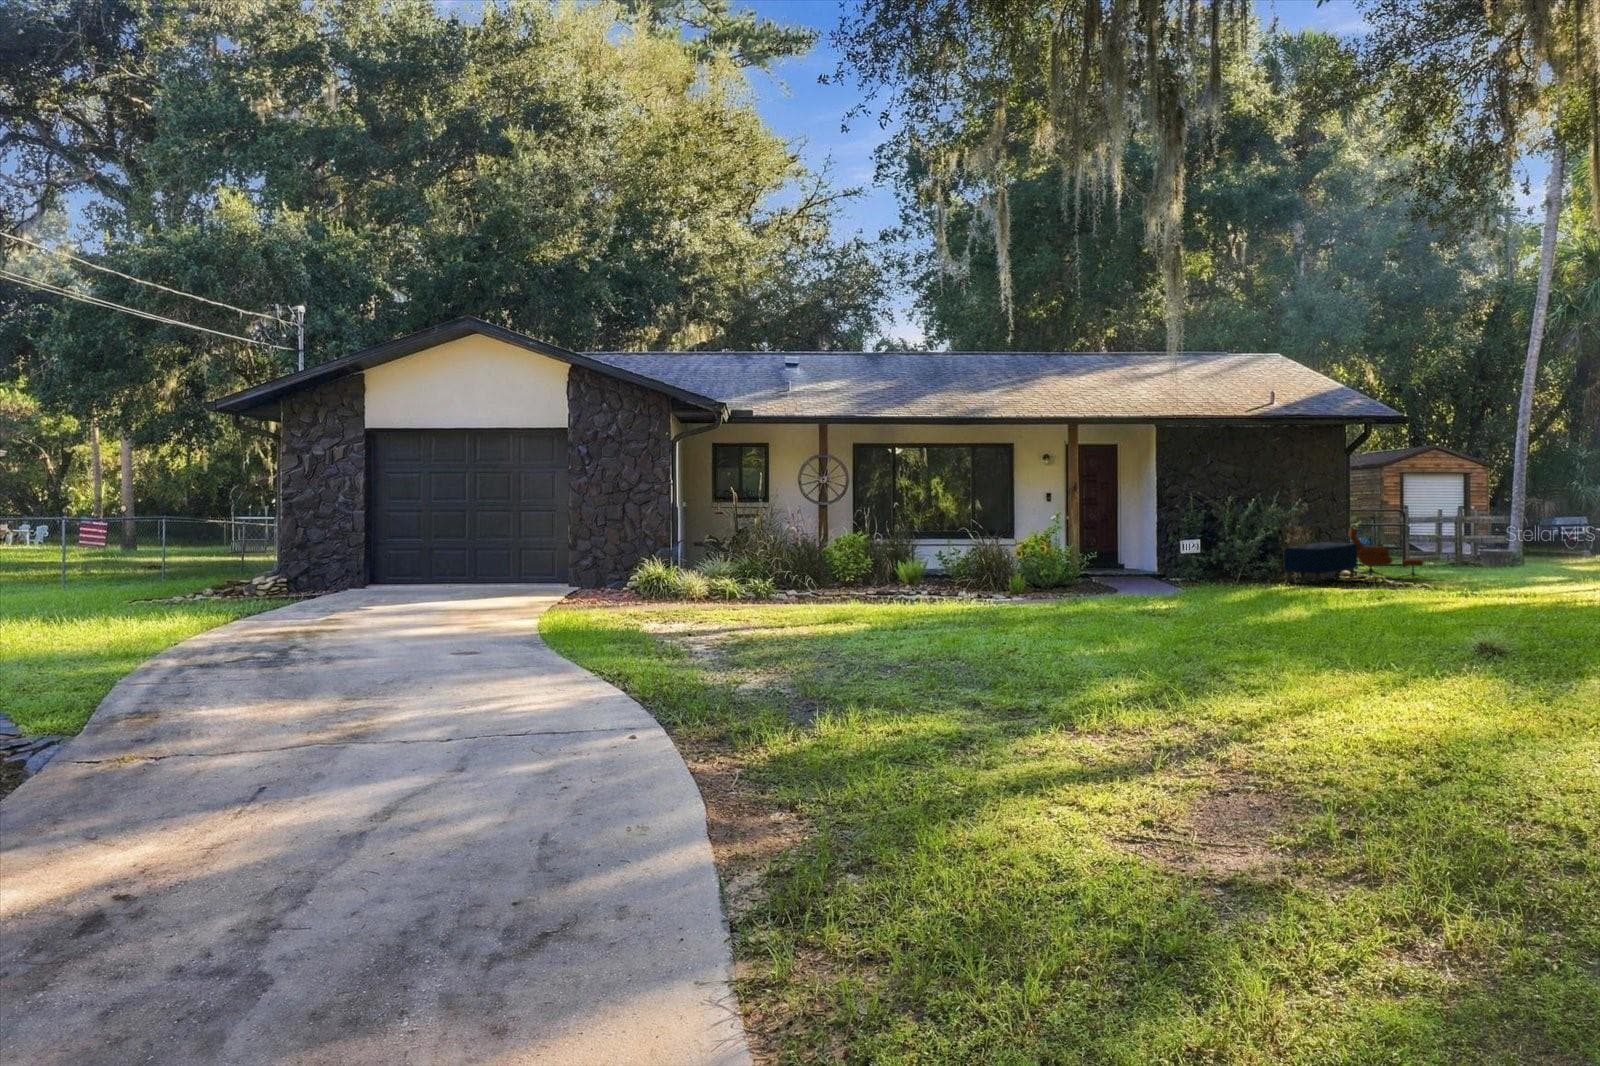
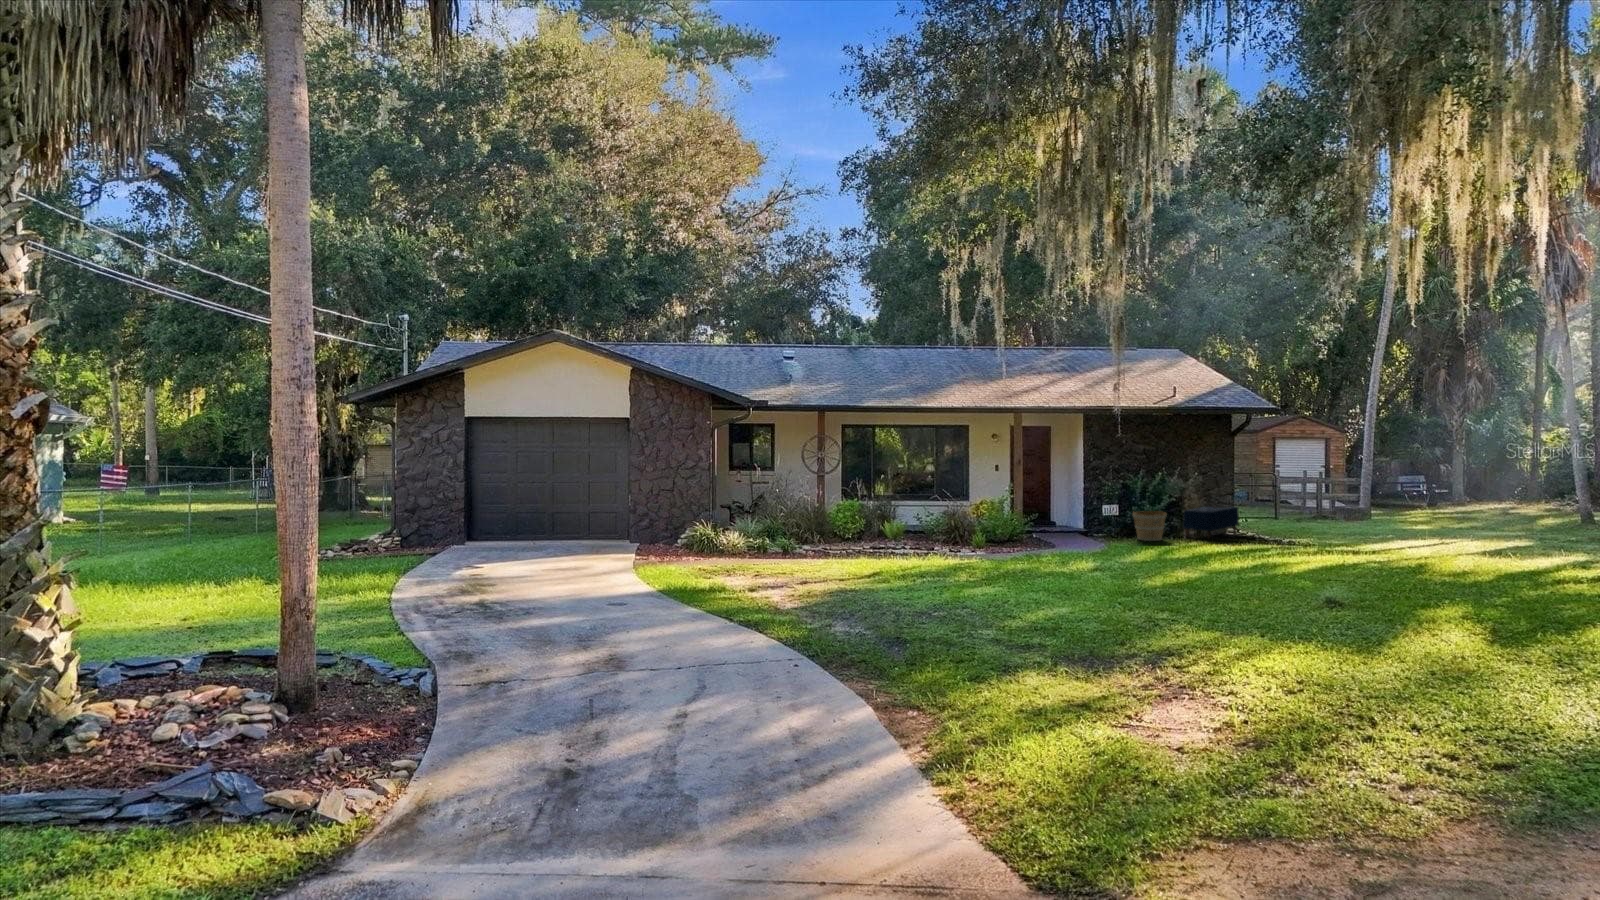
lounge chair: present [1349,528,1423,578] -> none [1232,493,1292,535]
wooden bucket: none [1216,547,1261,586] -> present [1133,511,1167,541]

